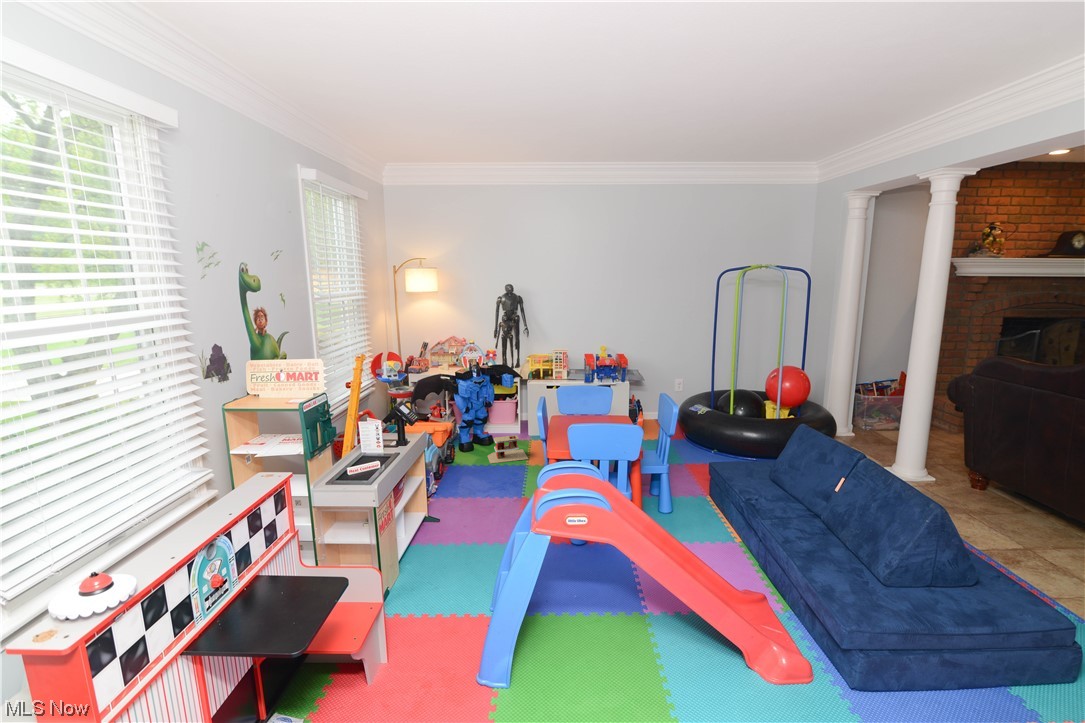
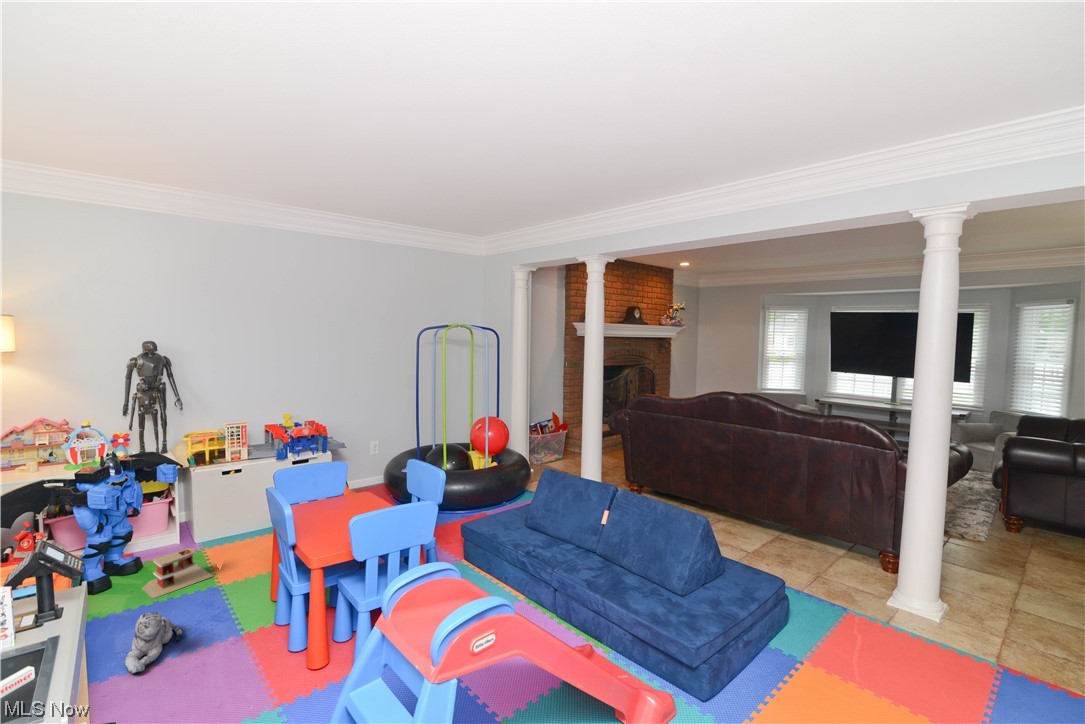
plush toy: none [459,467,495,503] -> present [125,612,182,674]

